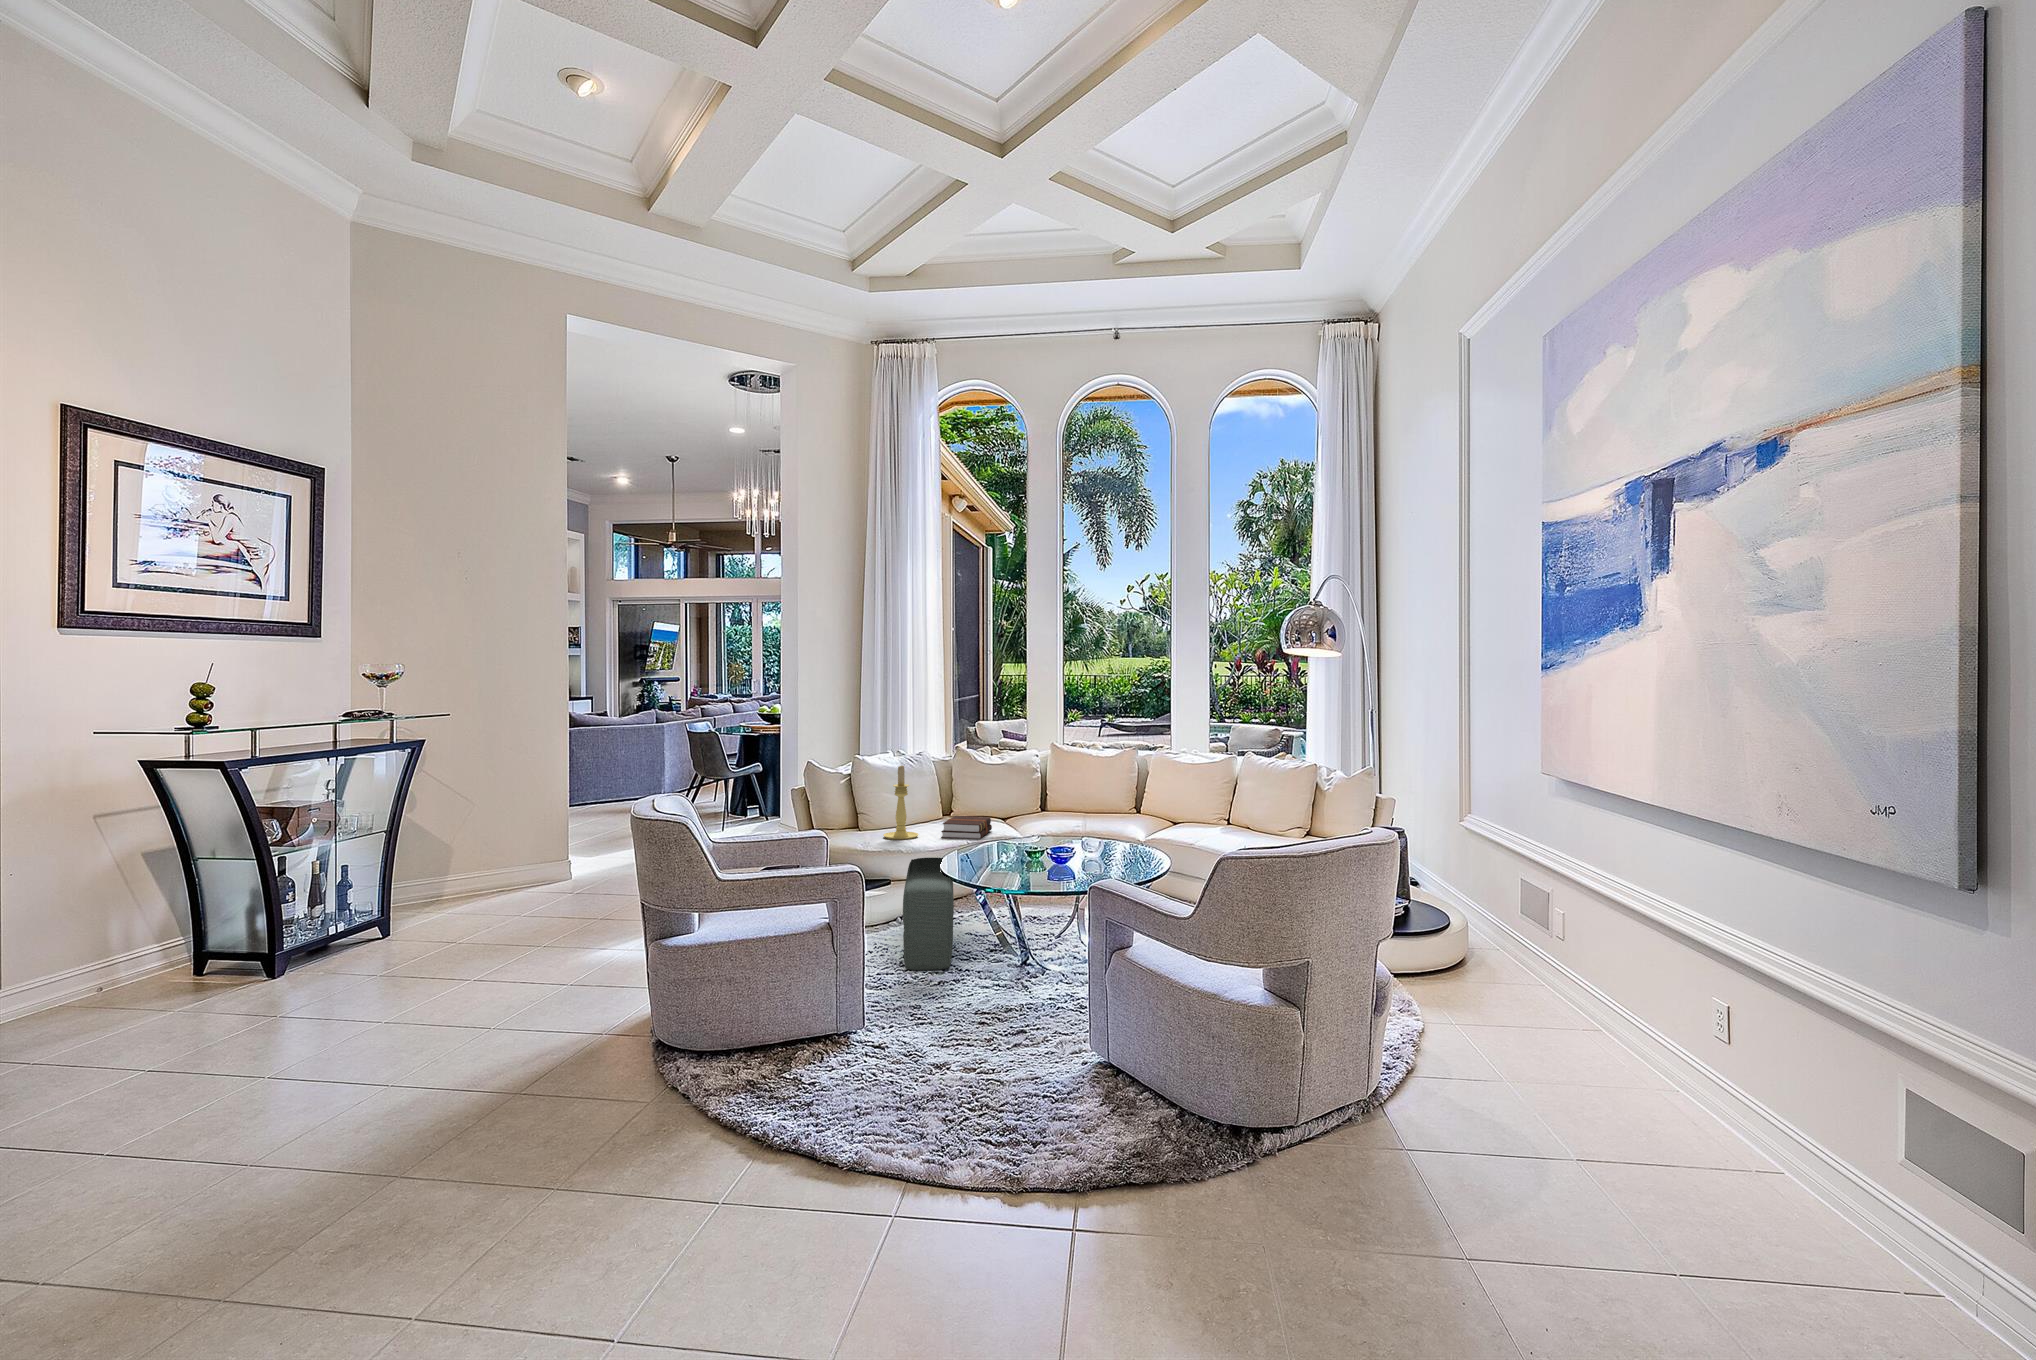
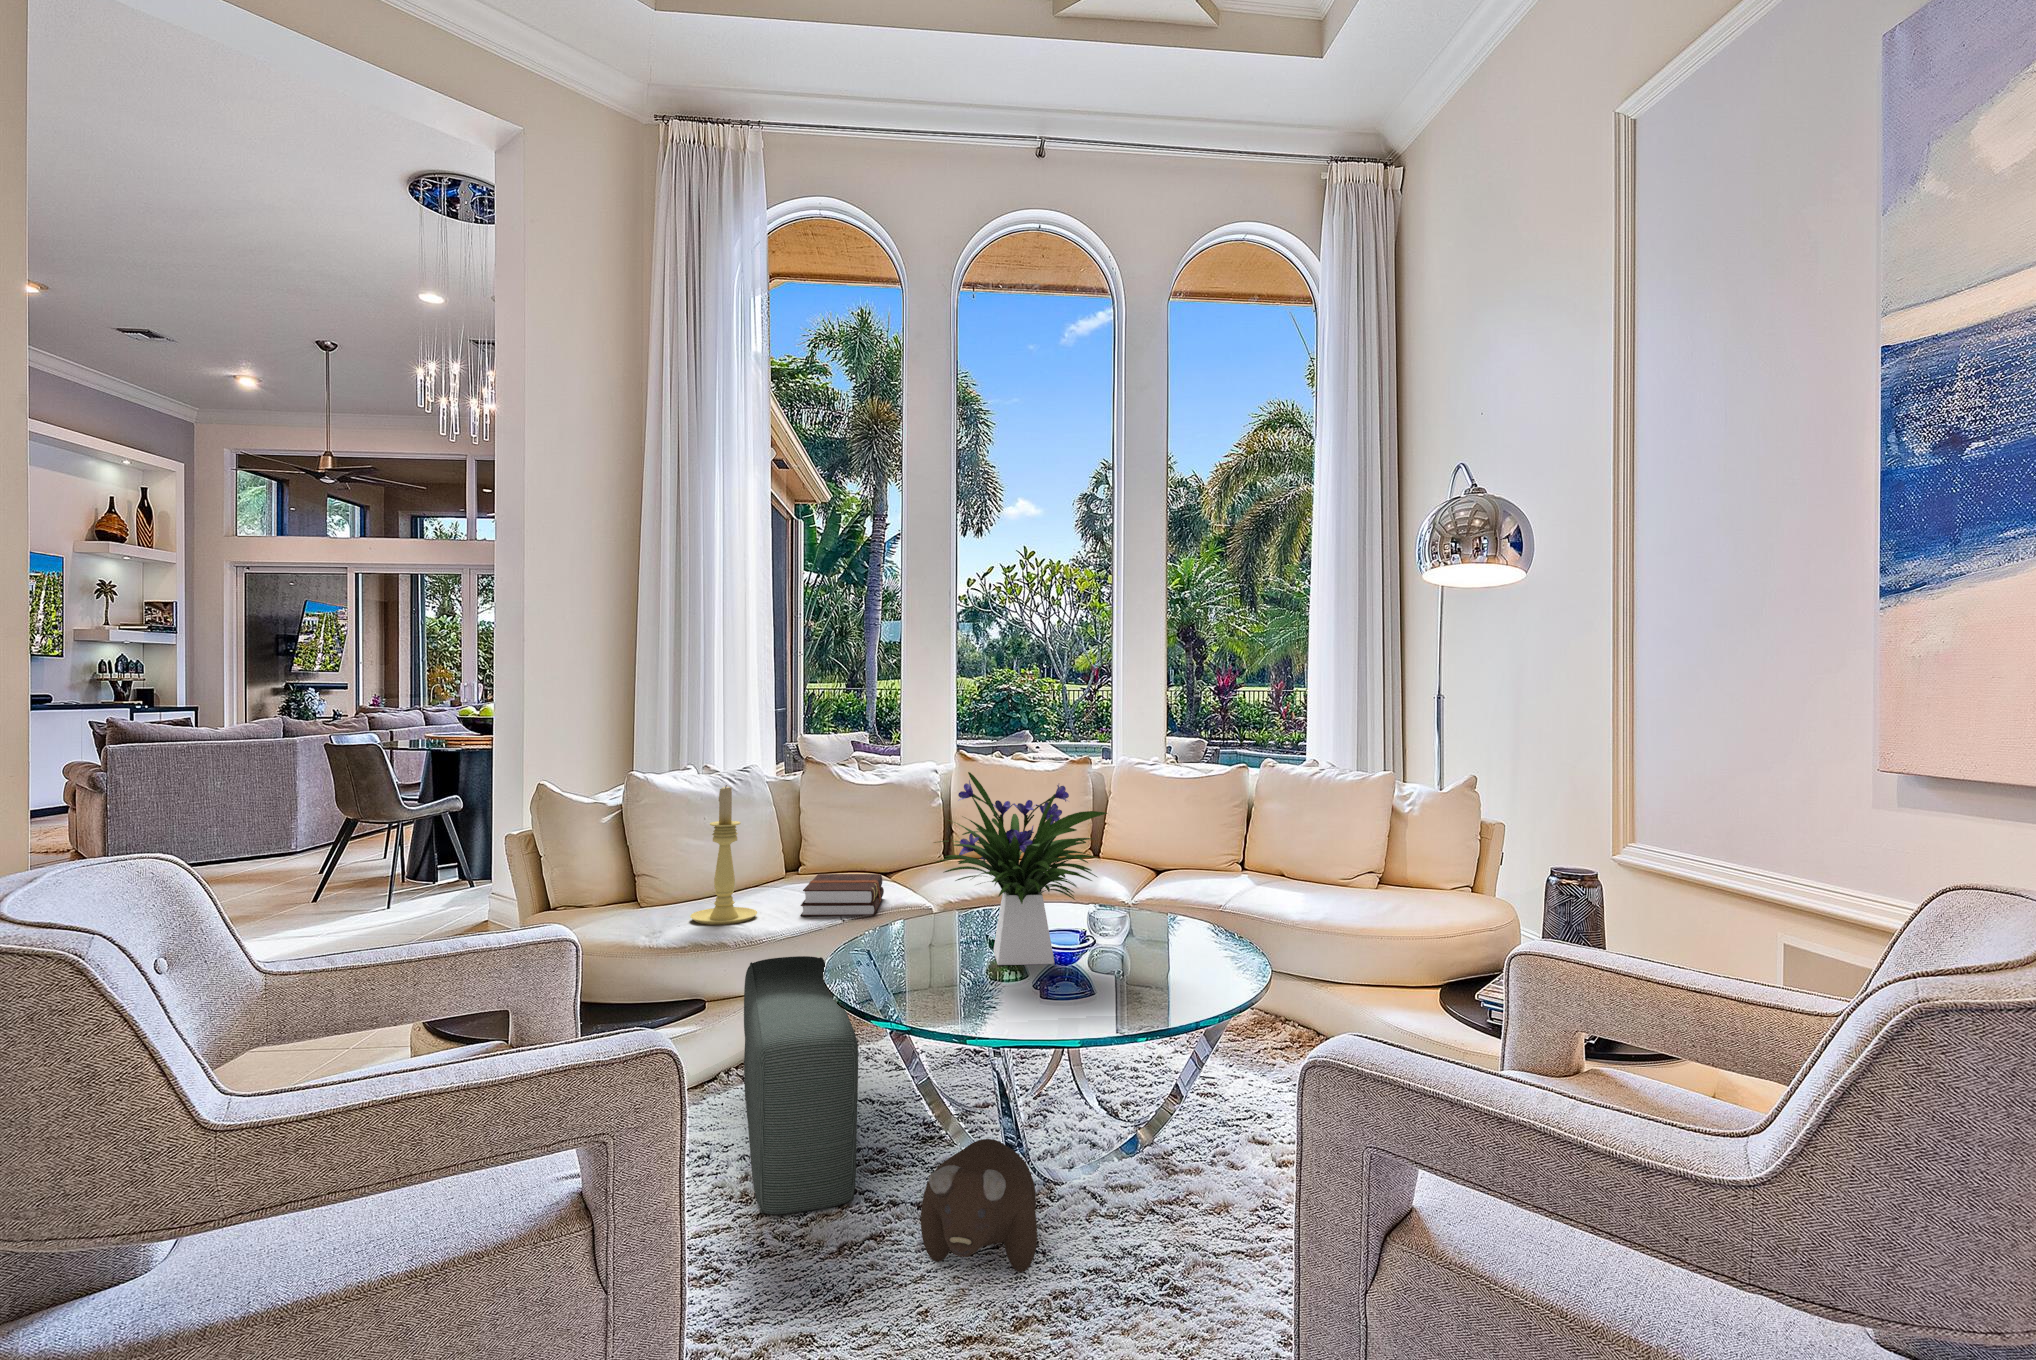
flower arrangement: none [995,763,1086,862] -> present [935,772,1107,965]
plush toy: none [970,937,1029,995] -> present [921,1139,1037,1272]

